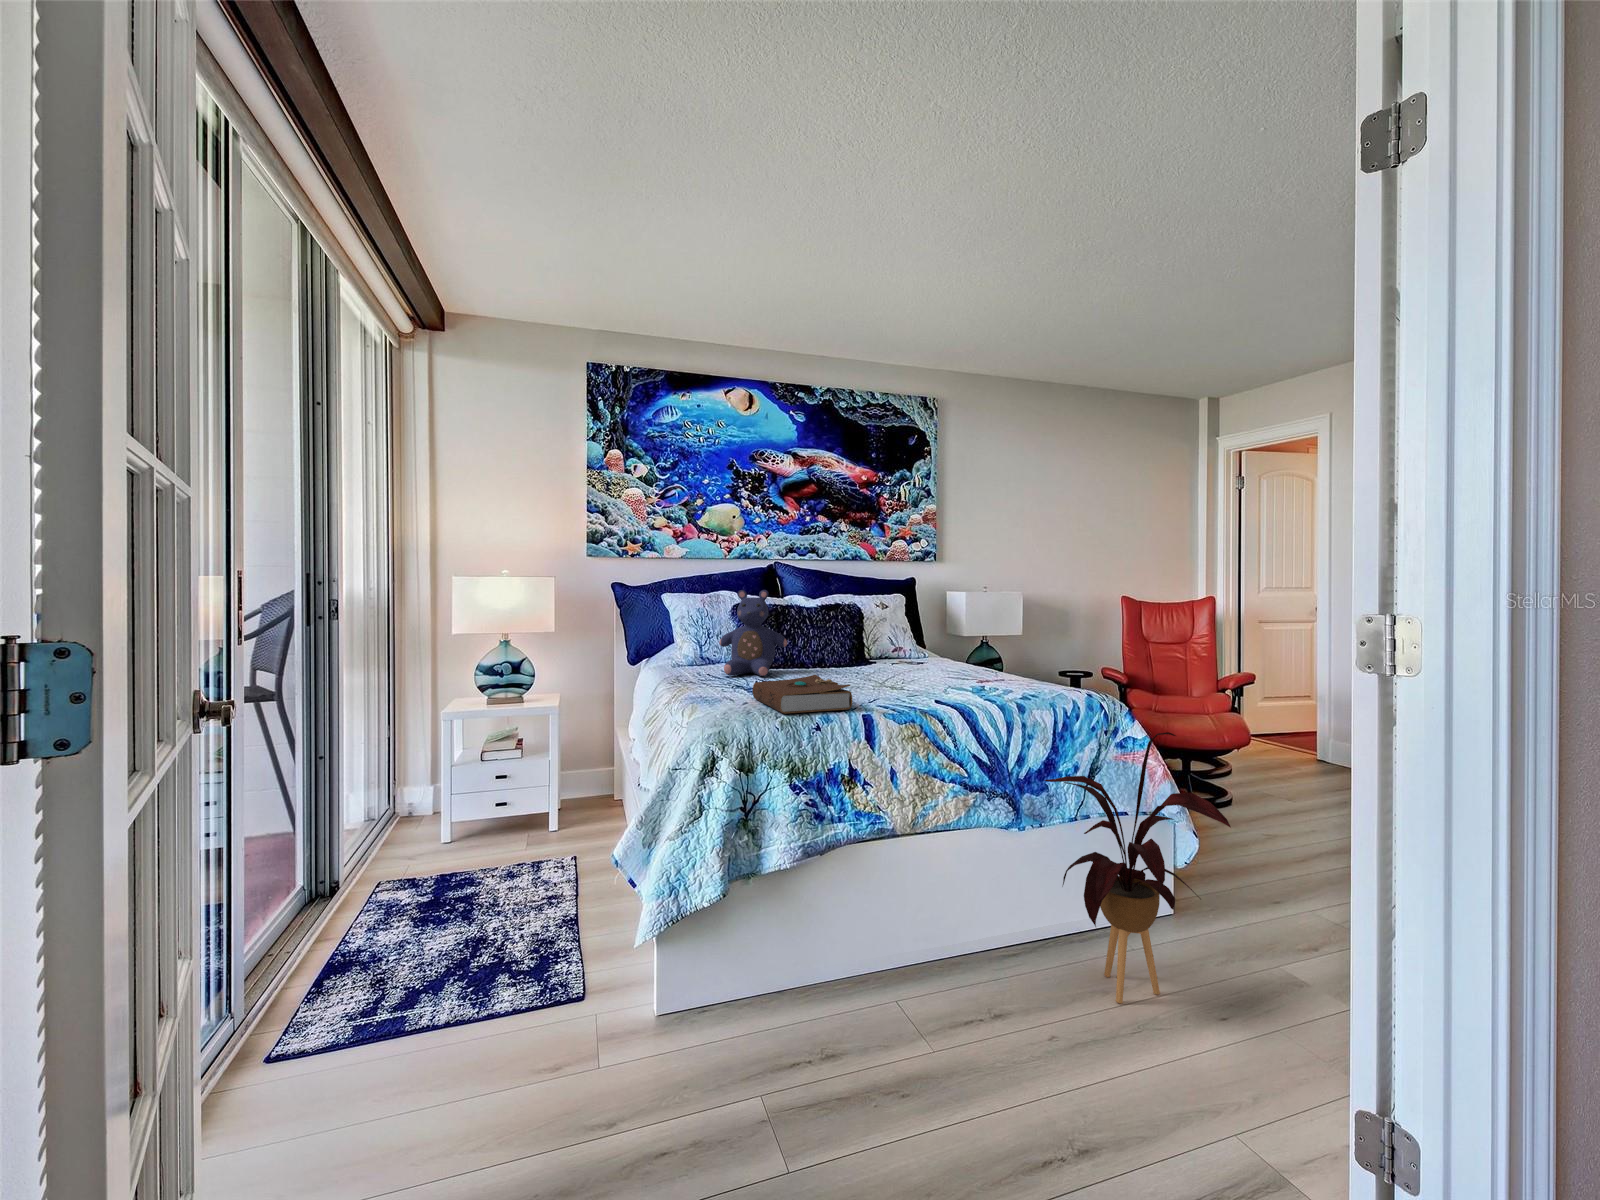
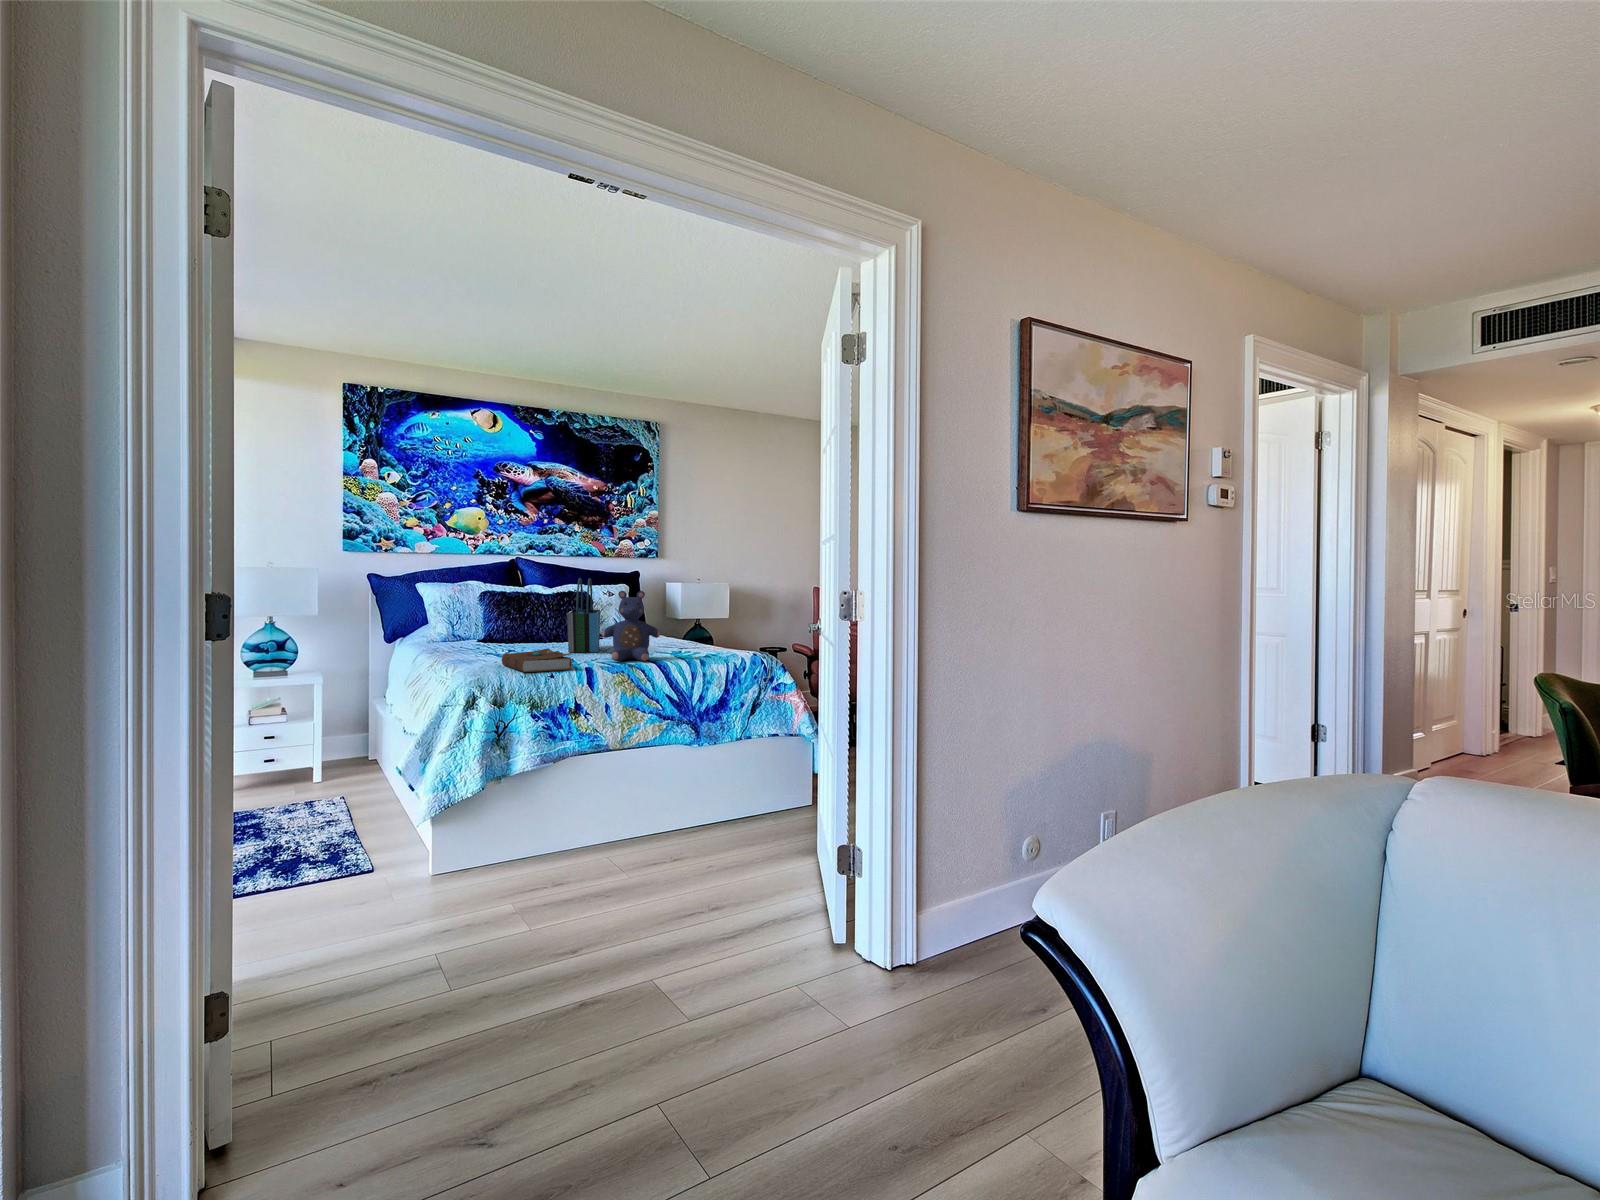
tote bag: none [839,578,879,679] -> present [567,578,600,652]
teddy bear: present [719,590,787,676] -> present [602,591,660,661]
house plant: present [1044,732,1231,1003] -> none [689,676,775,831]

